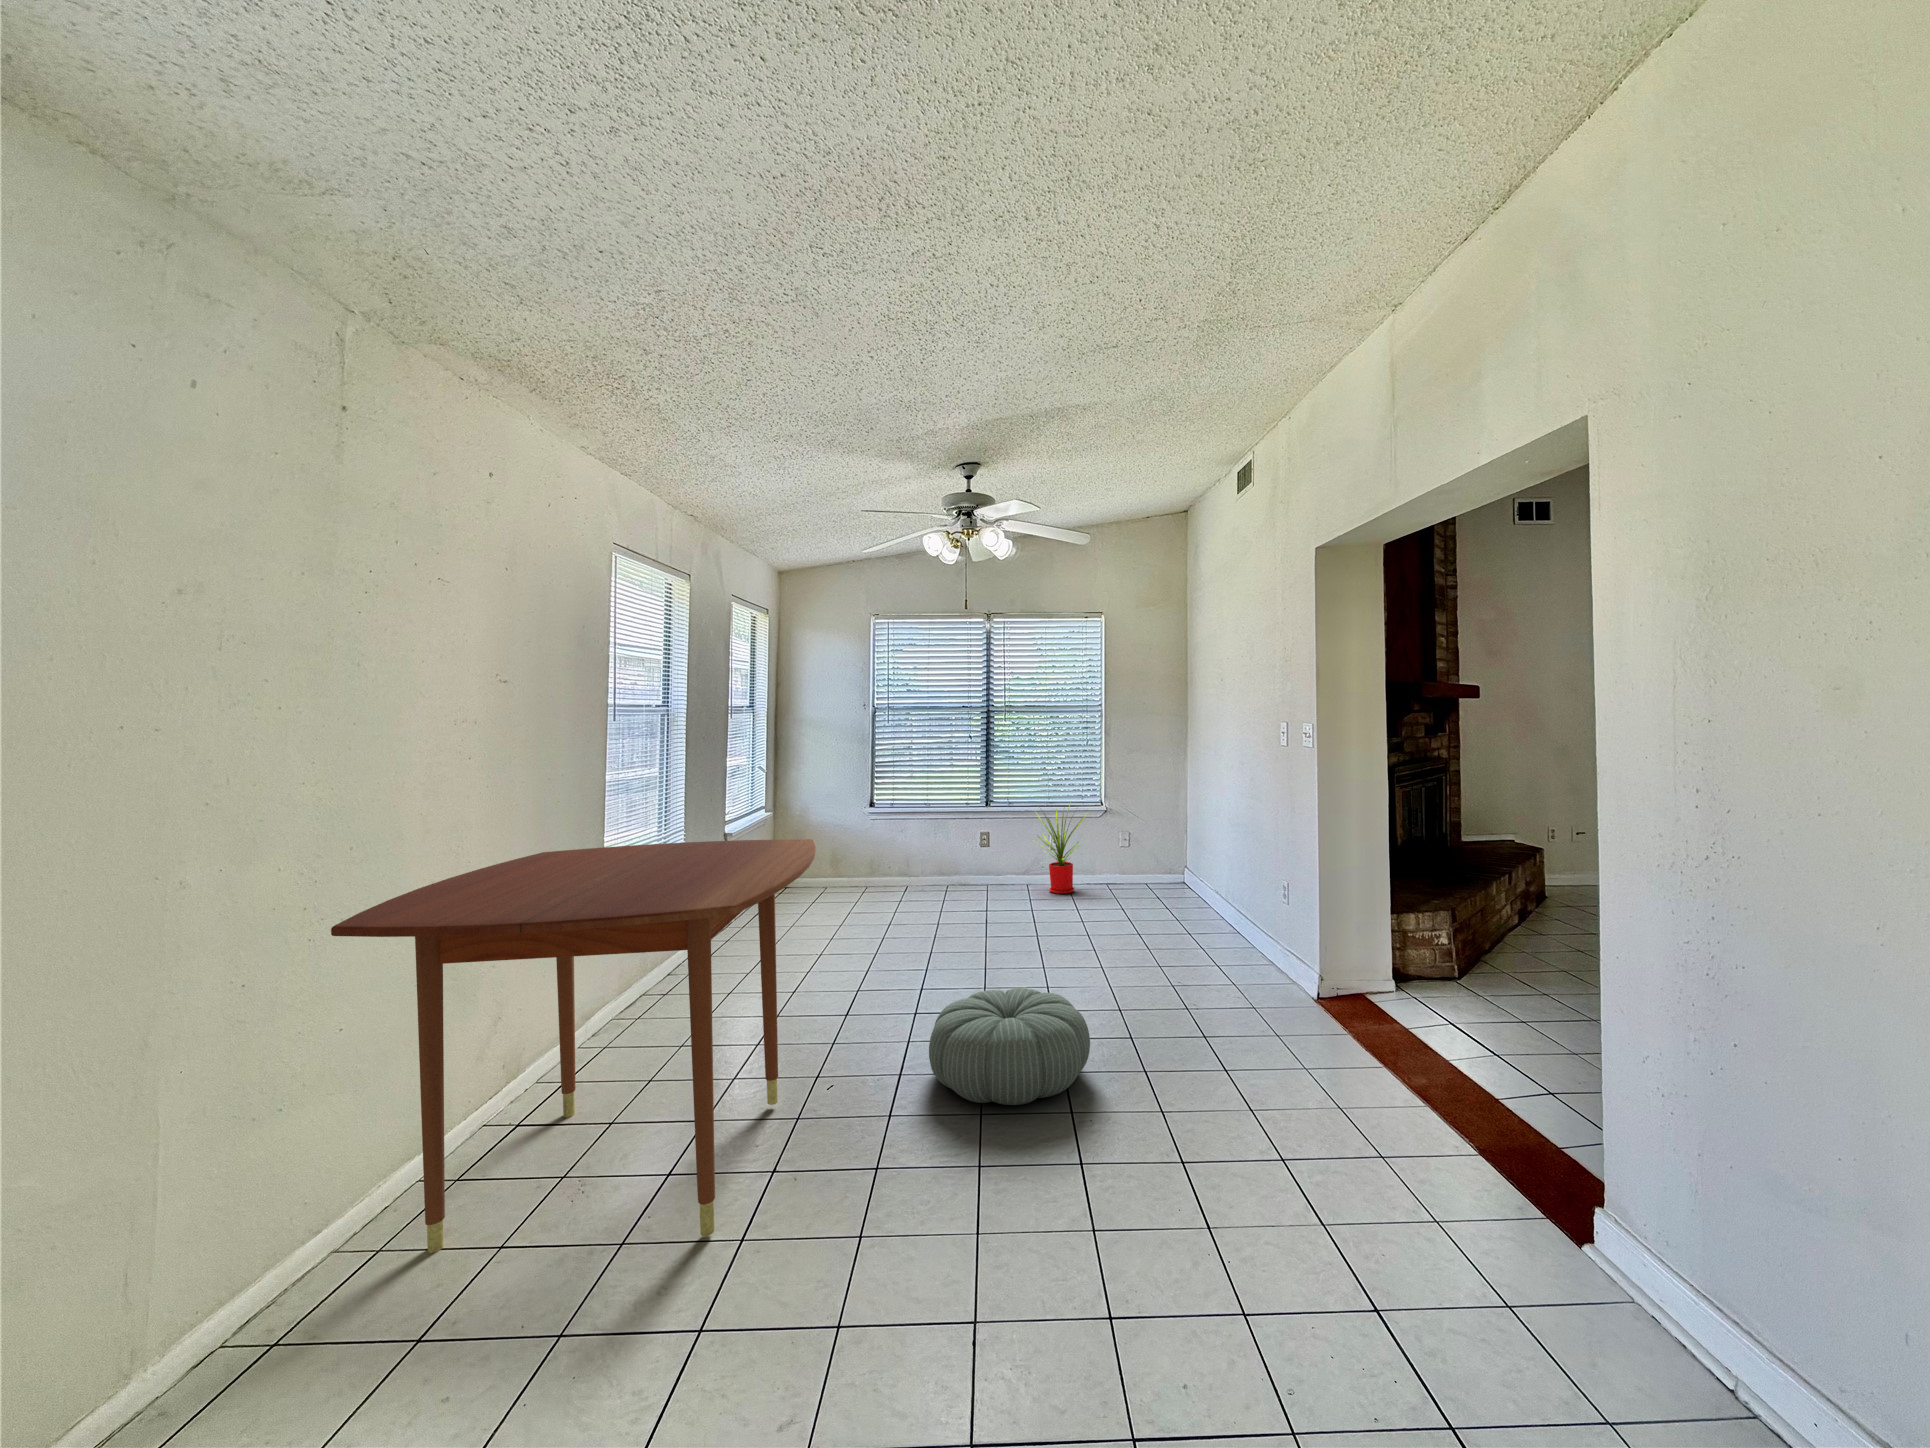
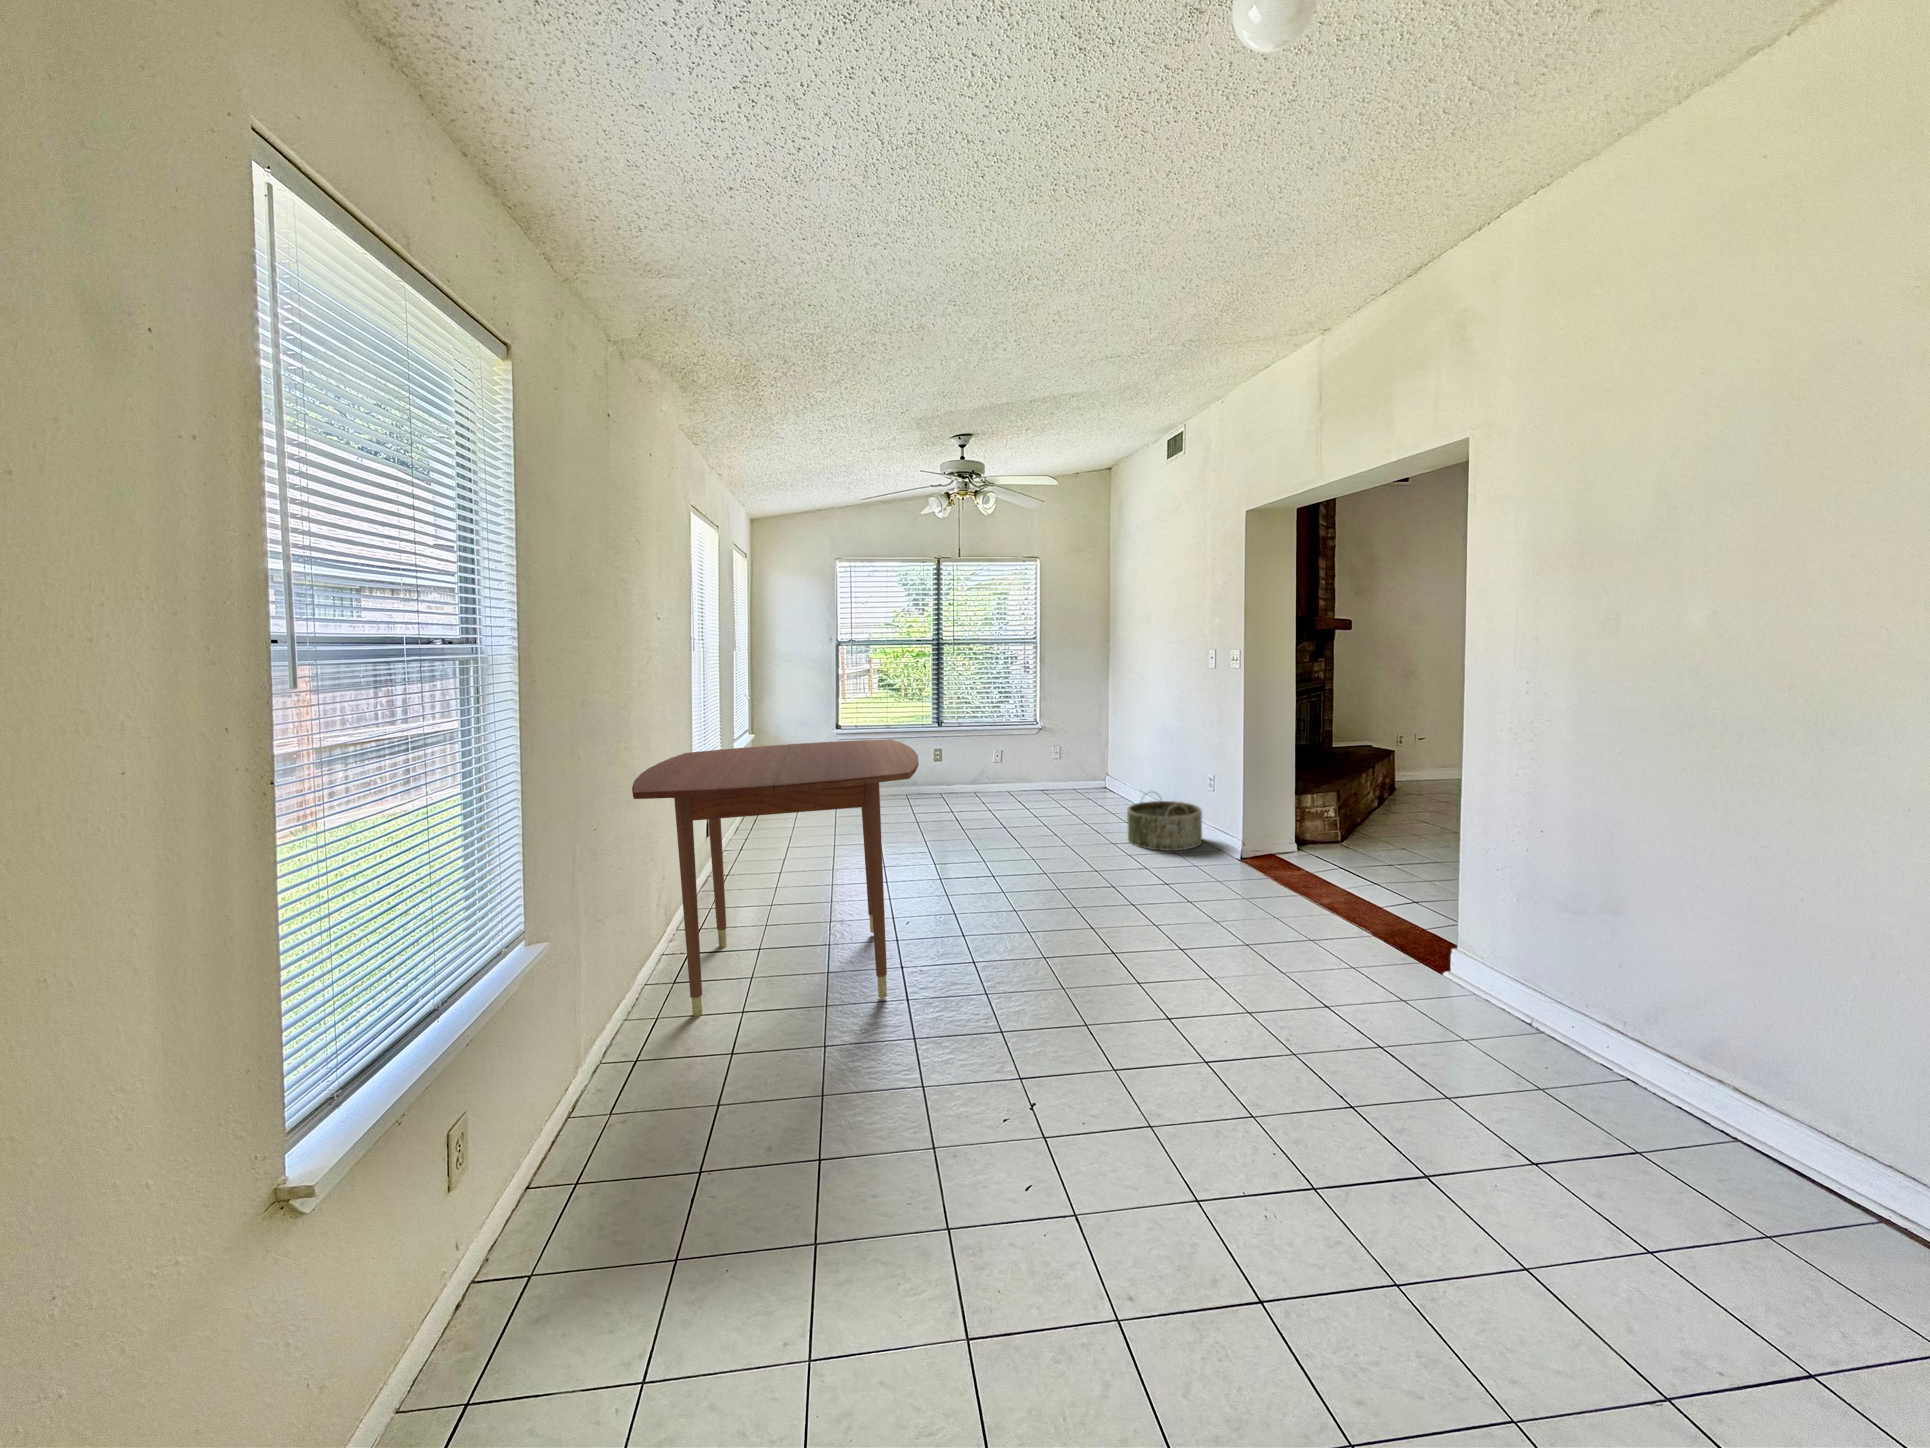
house plant: present [1035,805,1088,894] -> none [978,720,1036,798]
basket: none [1177,900,1274,982] -> present [1127,793,1202,851]
pouf: present [929,988,1090,1105] -> none [978,850,1097,925]

